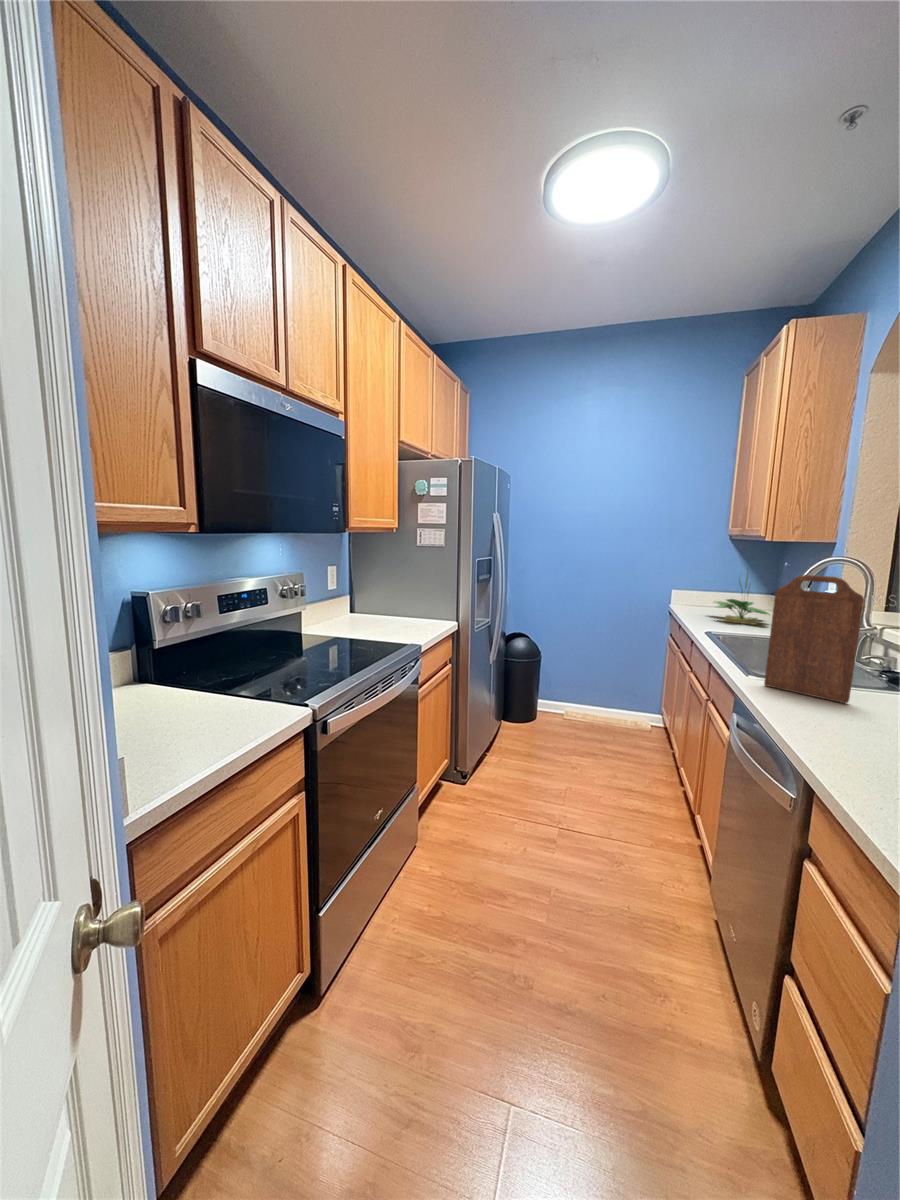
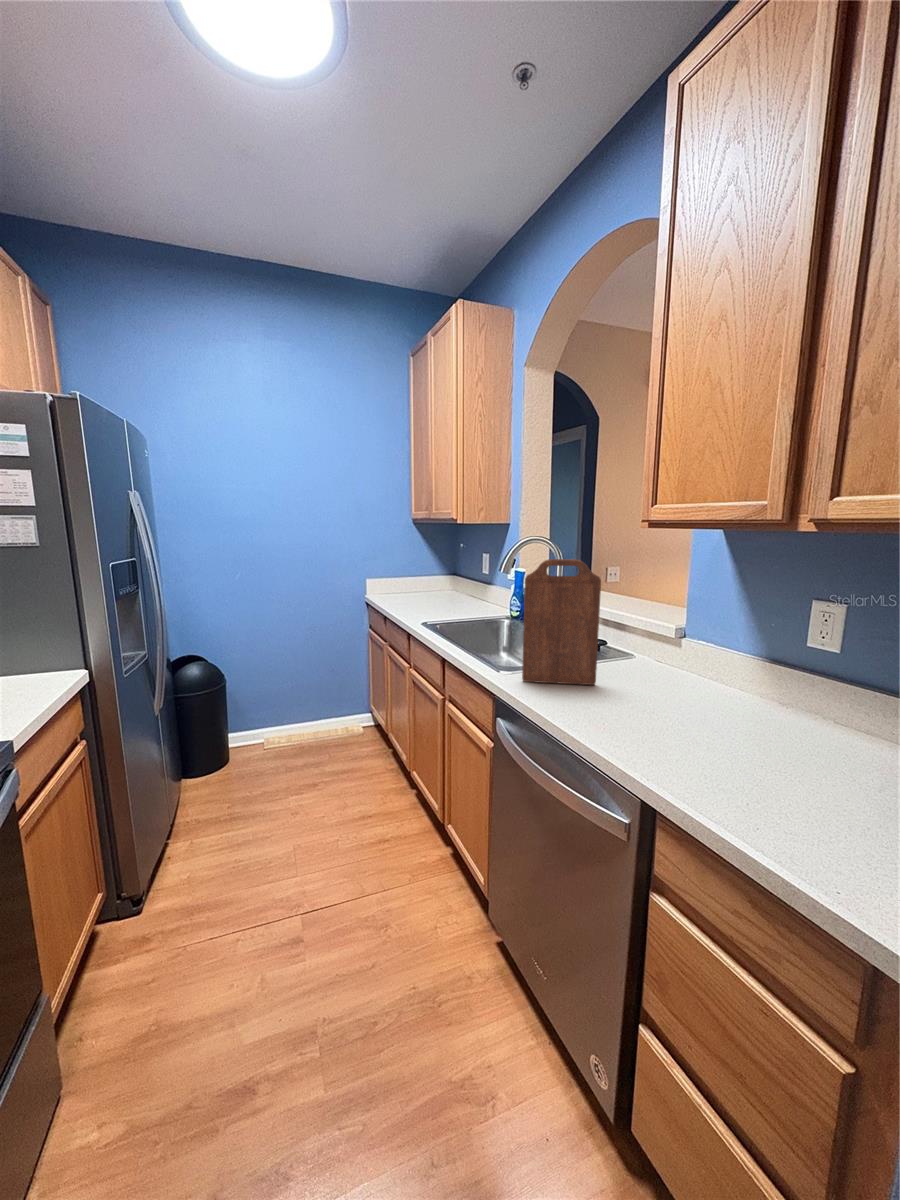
potted plant: present [714,571,769,625] -> none [406,550,465,607]

